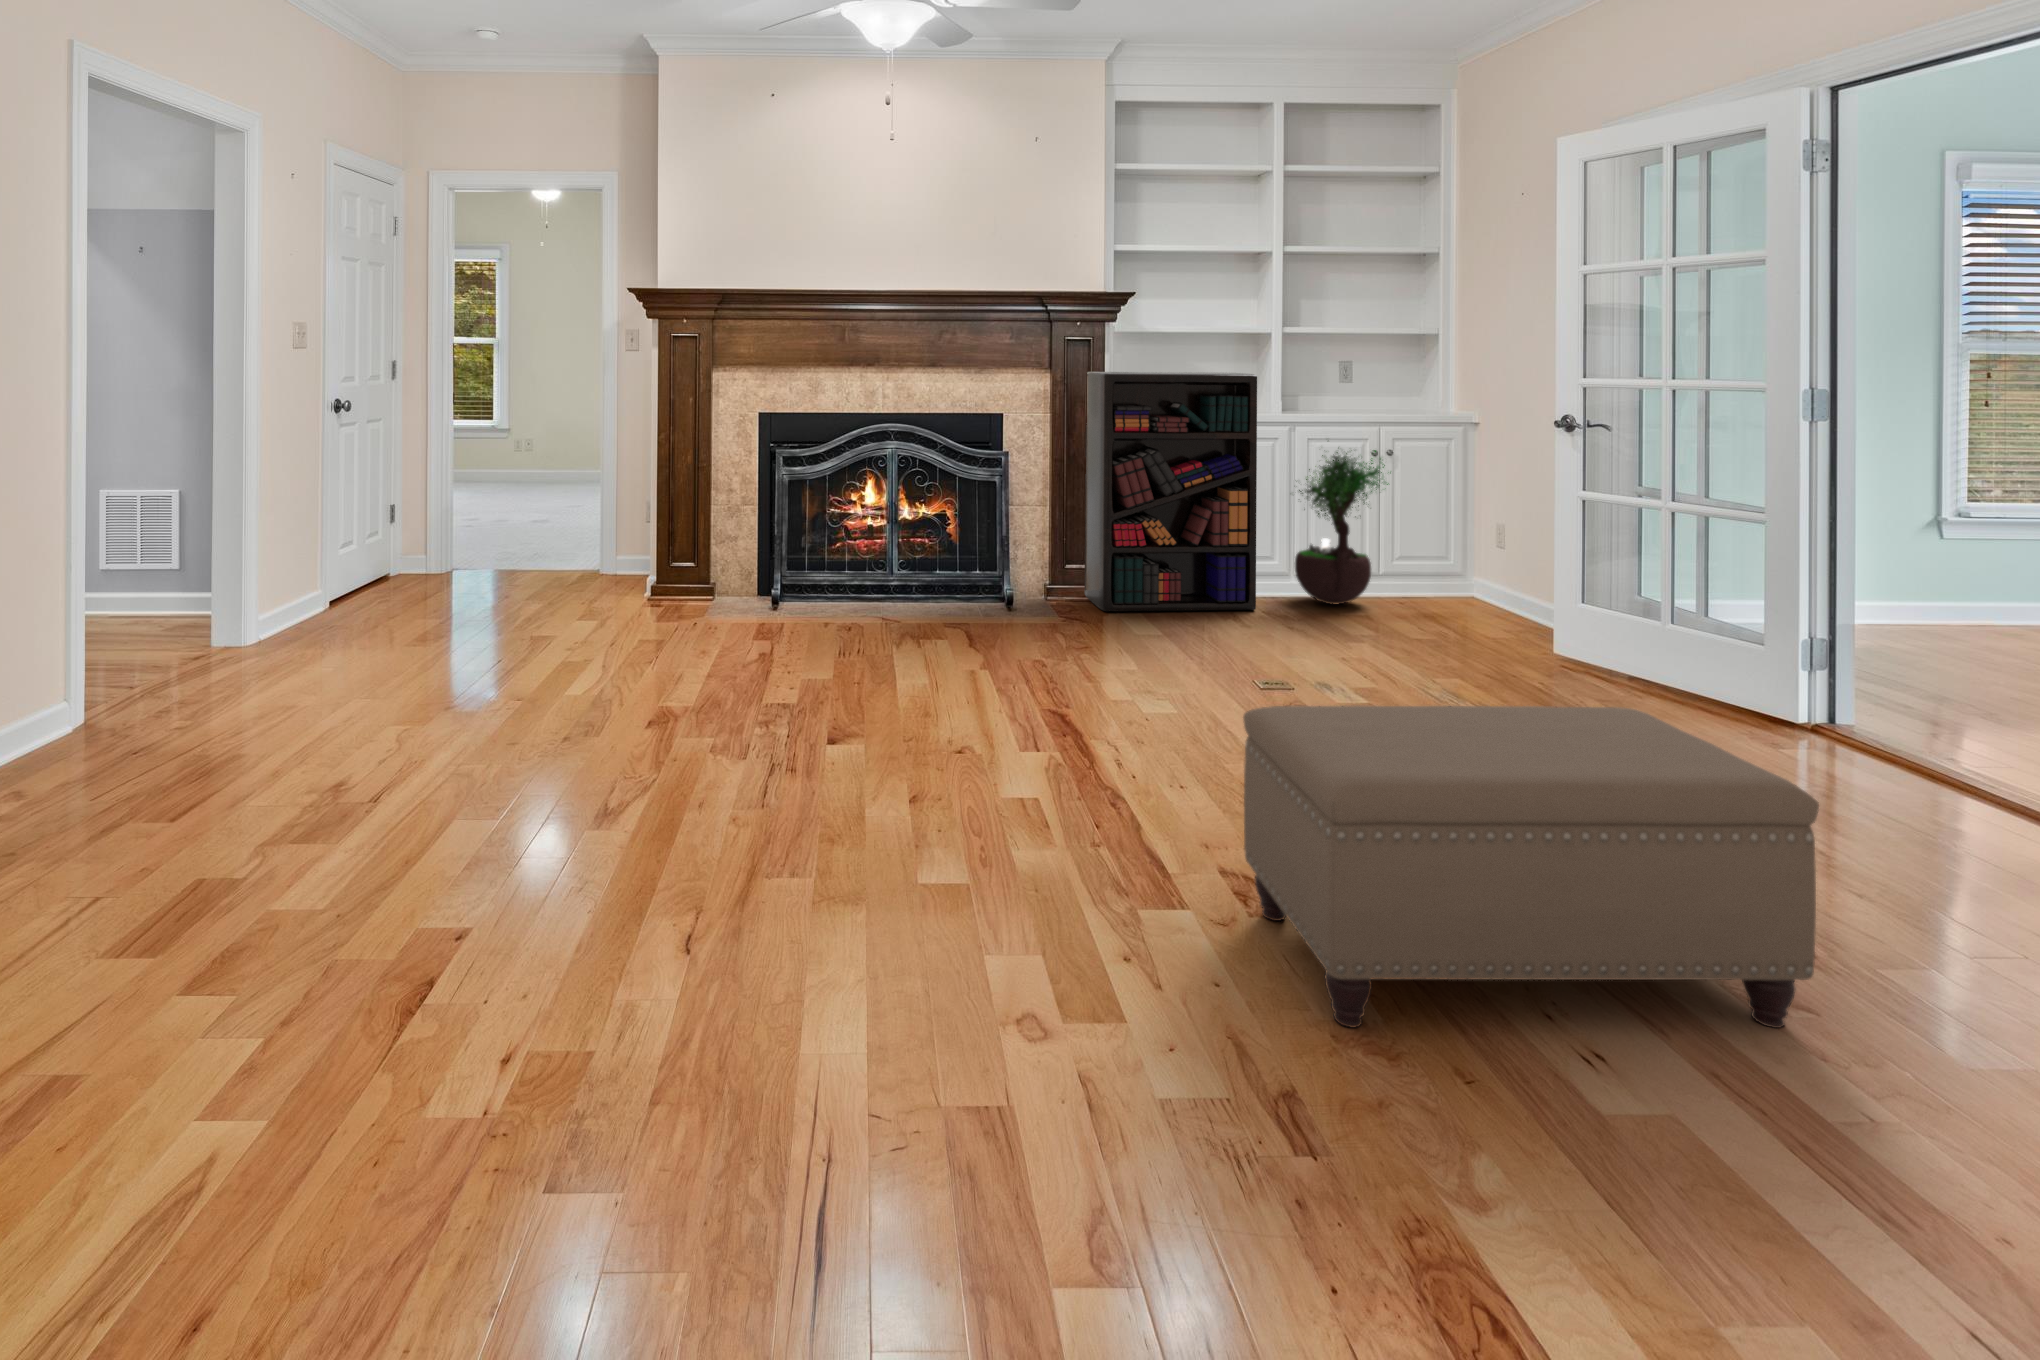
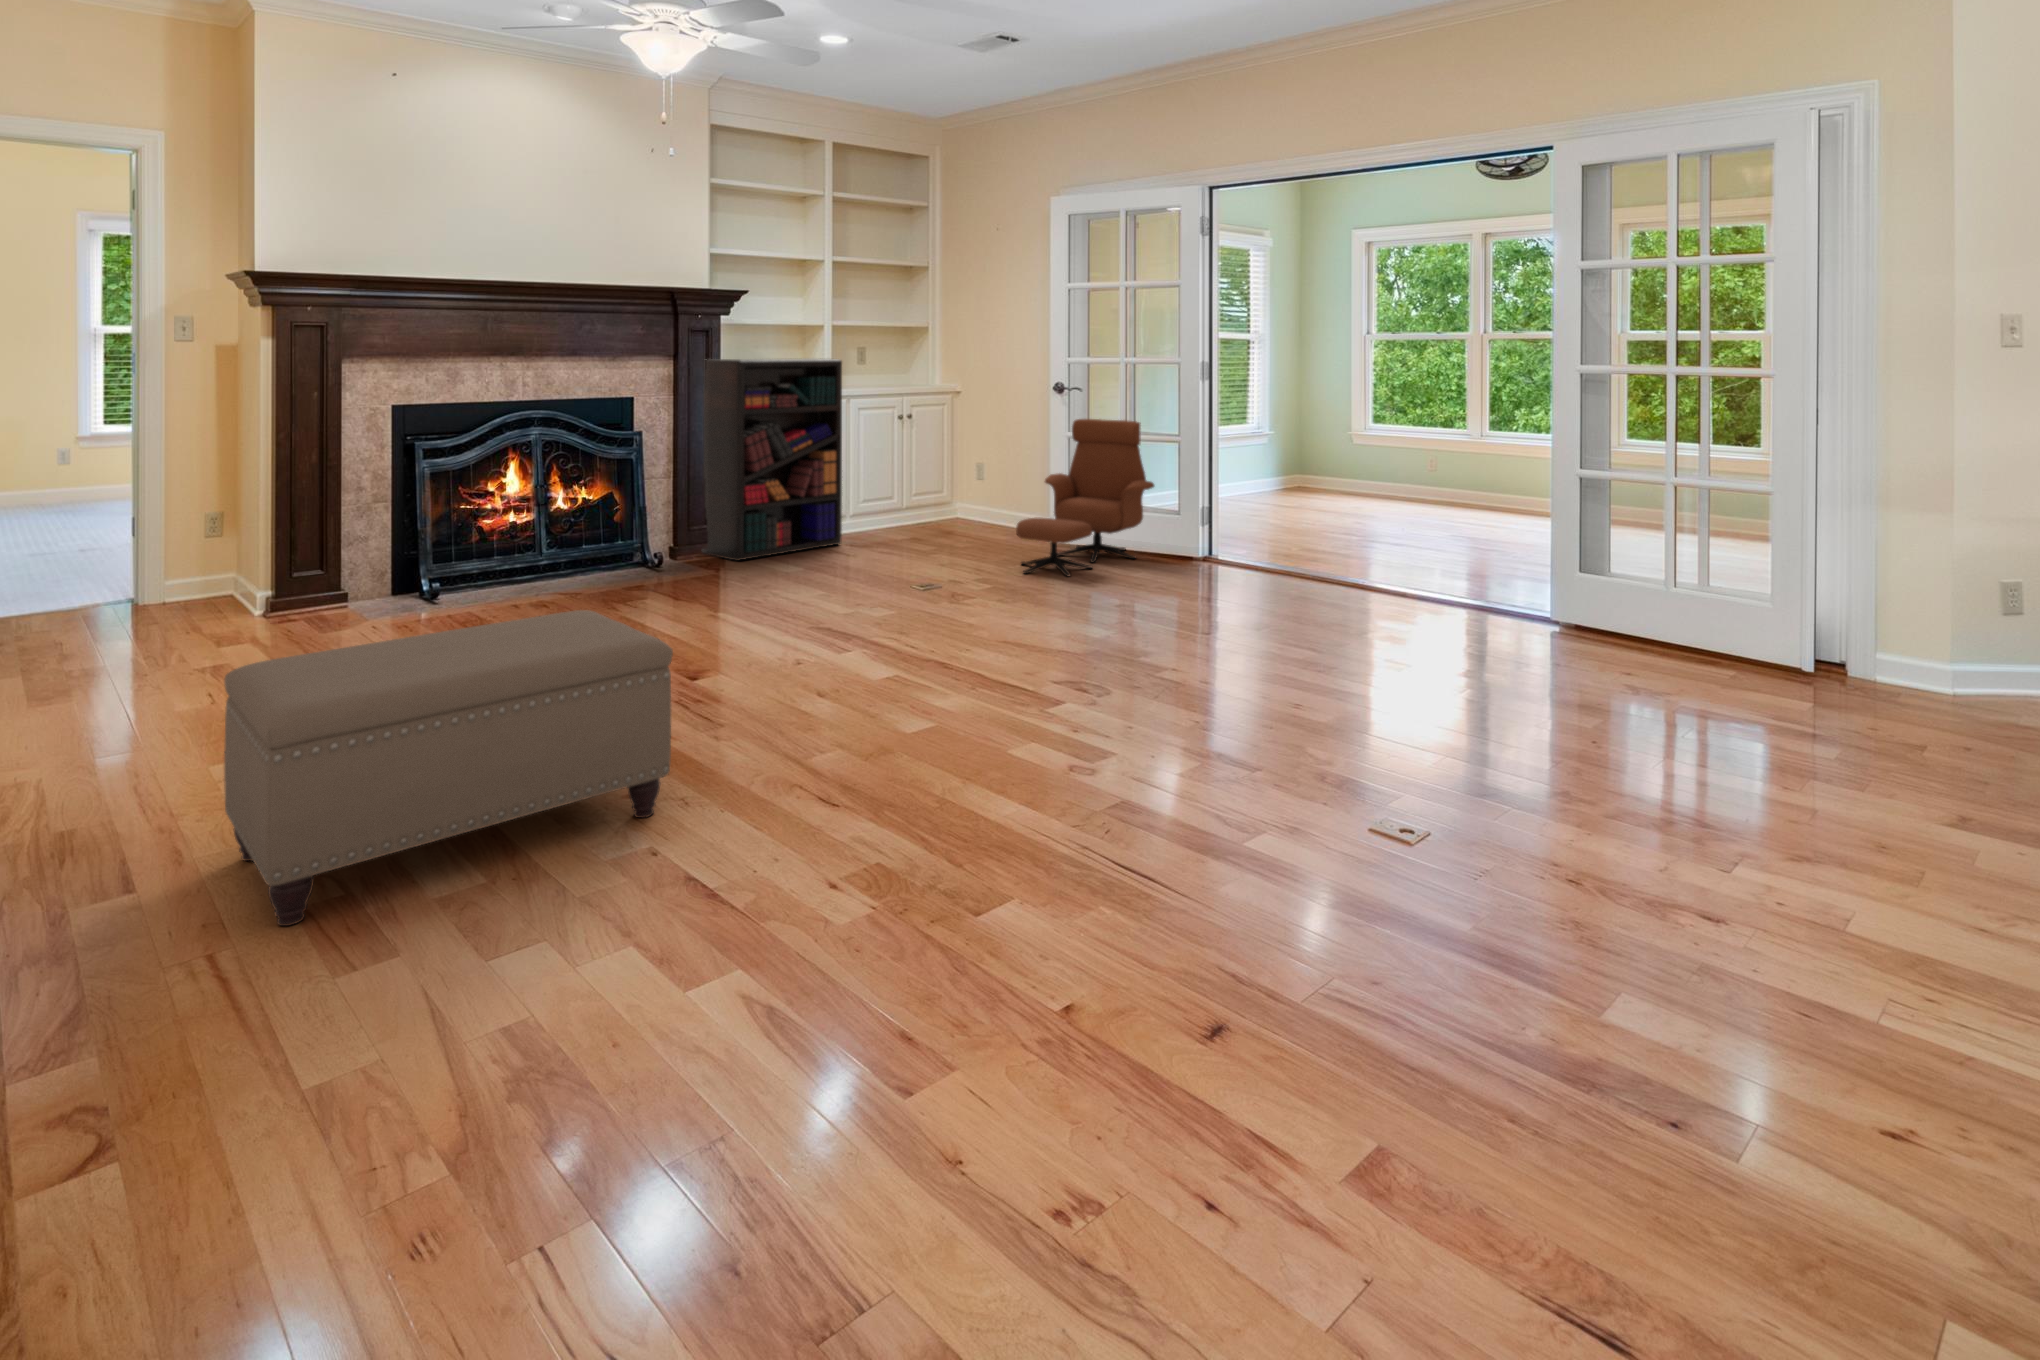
potted tree: present [1295,448,1391,604] -> none [855,407,927,534]
lounge chair: none [1440,474,1716,715] -> present [1016,419,1154,576]
ottoman: present [1243,705,1819,1028] -> present [224,610,673,926]

